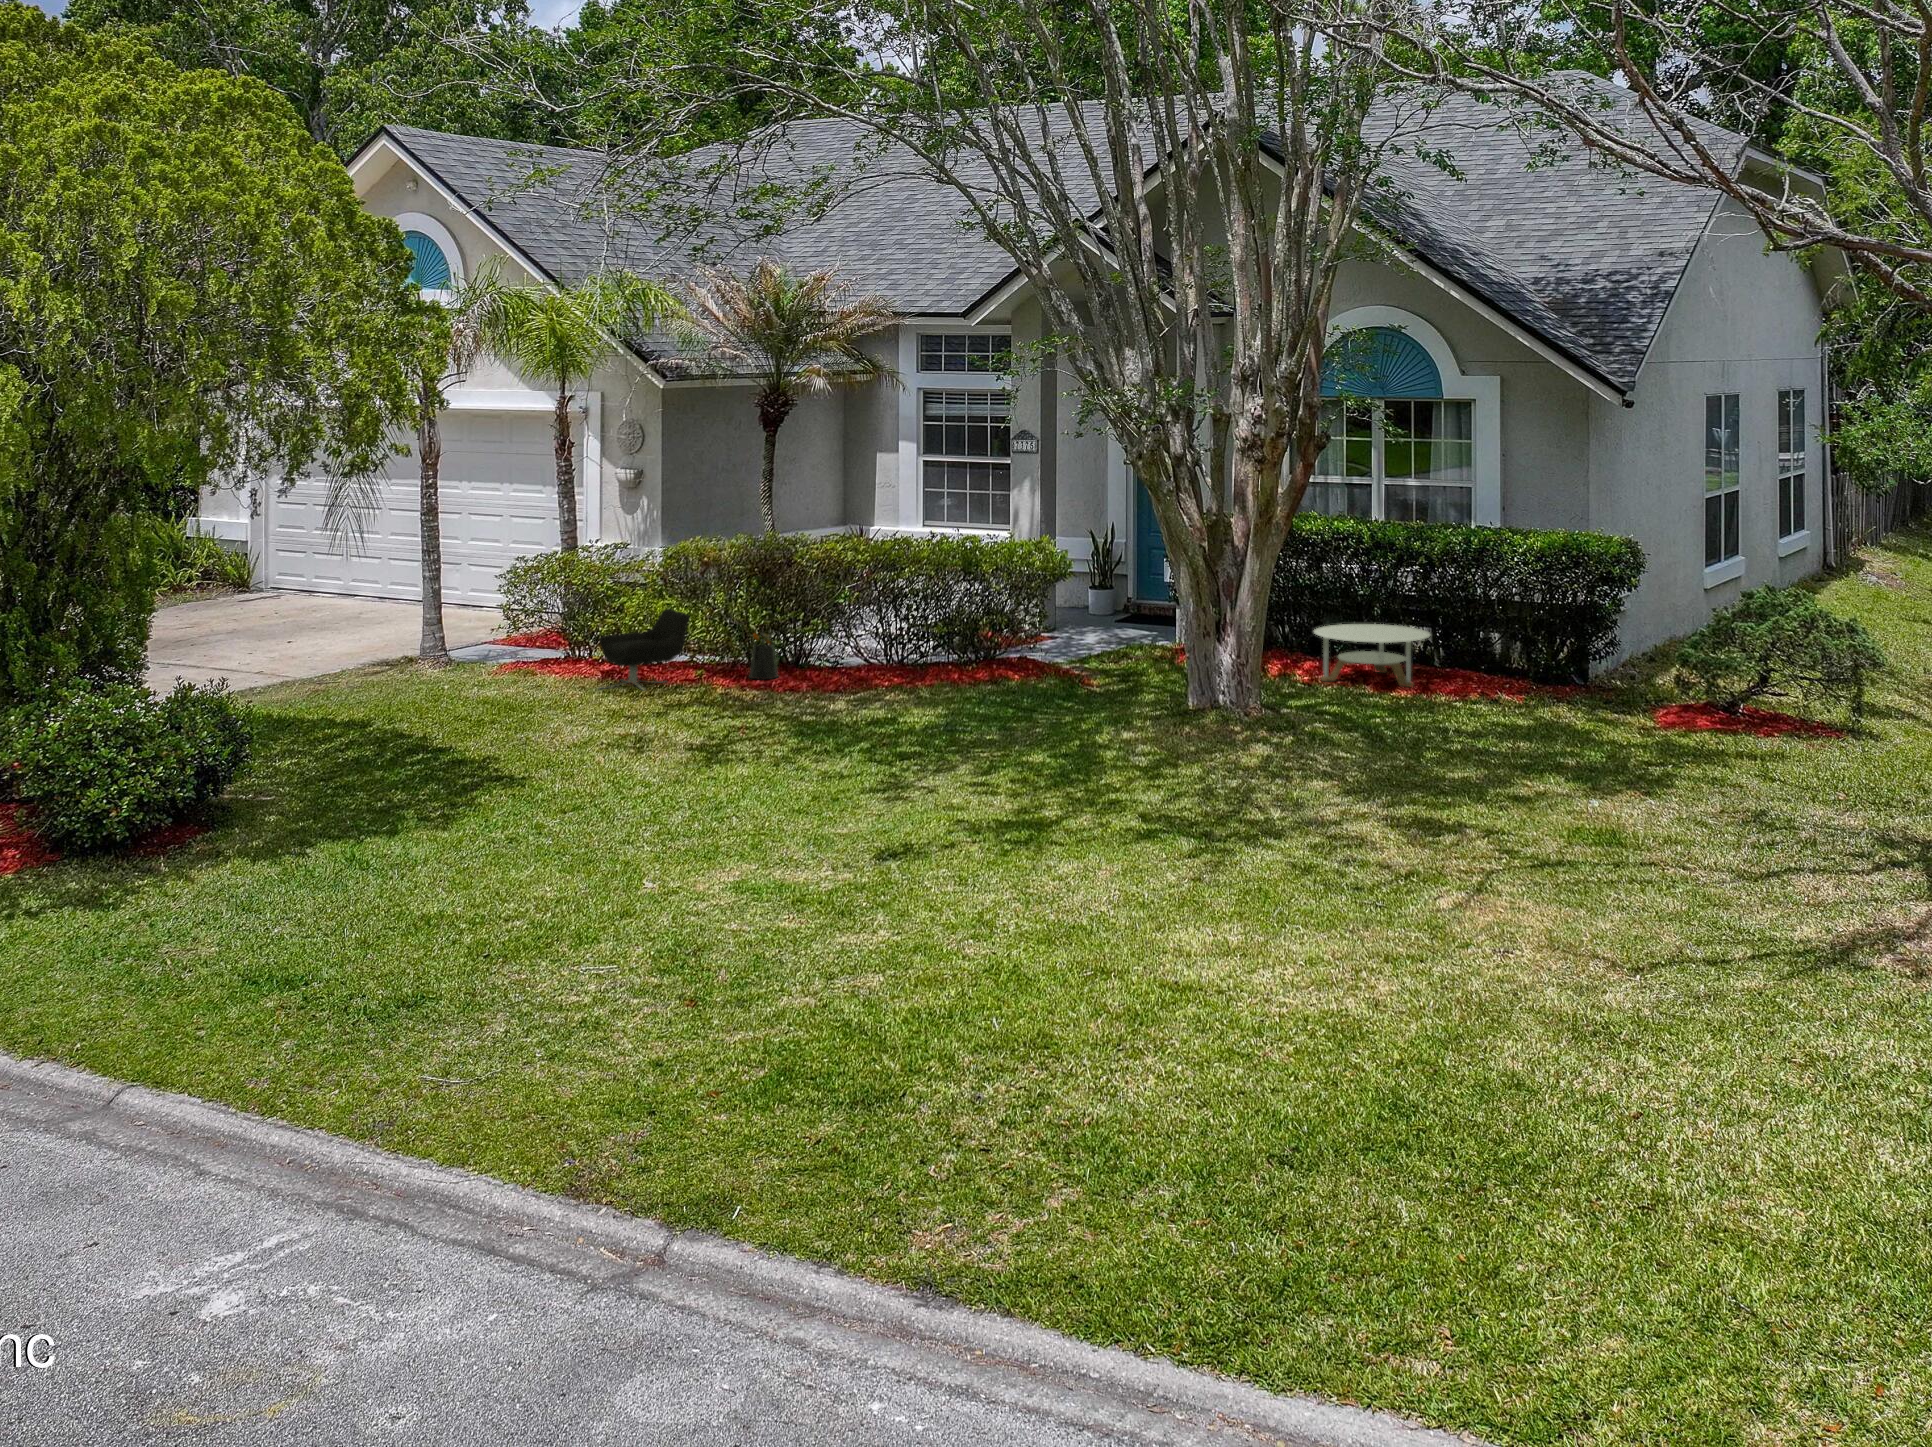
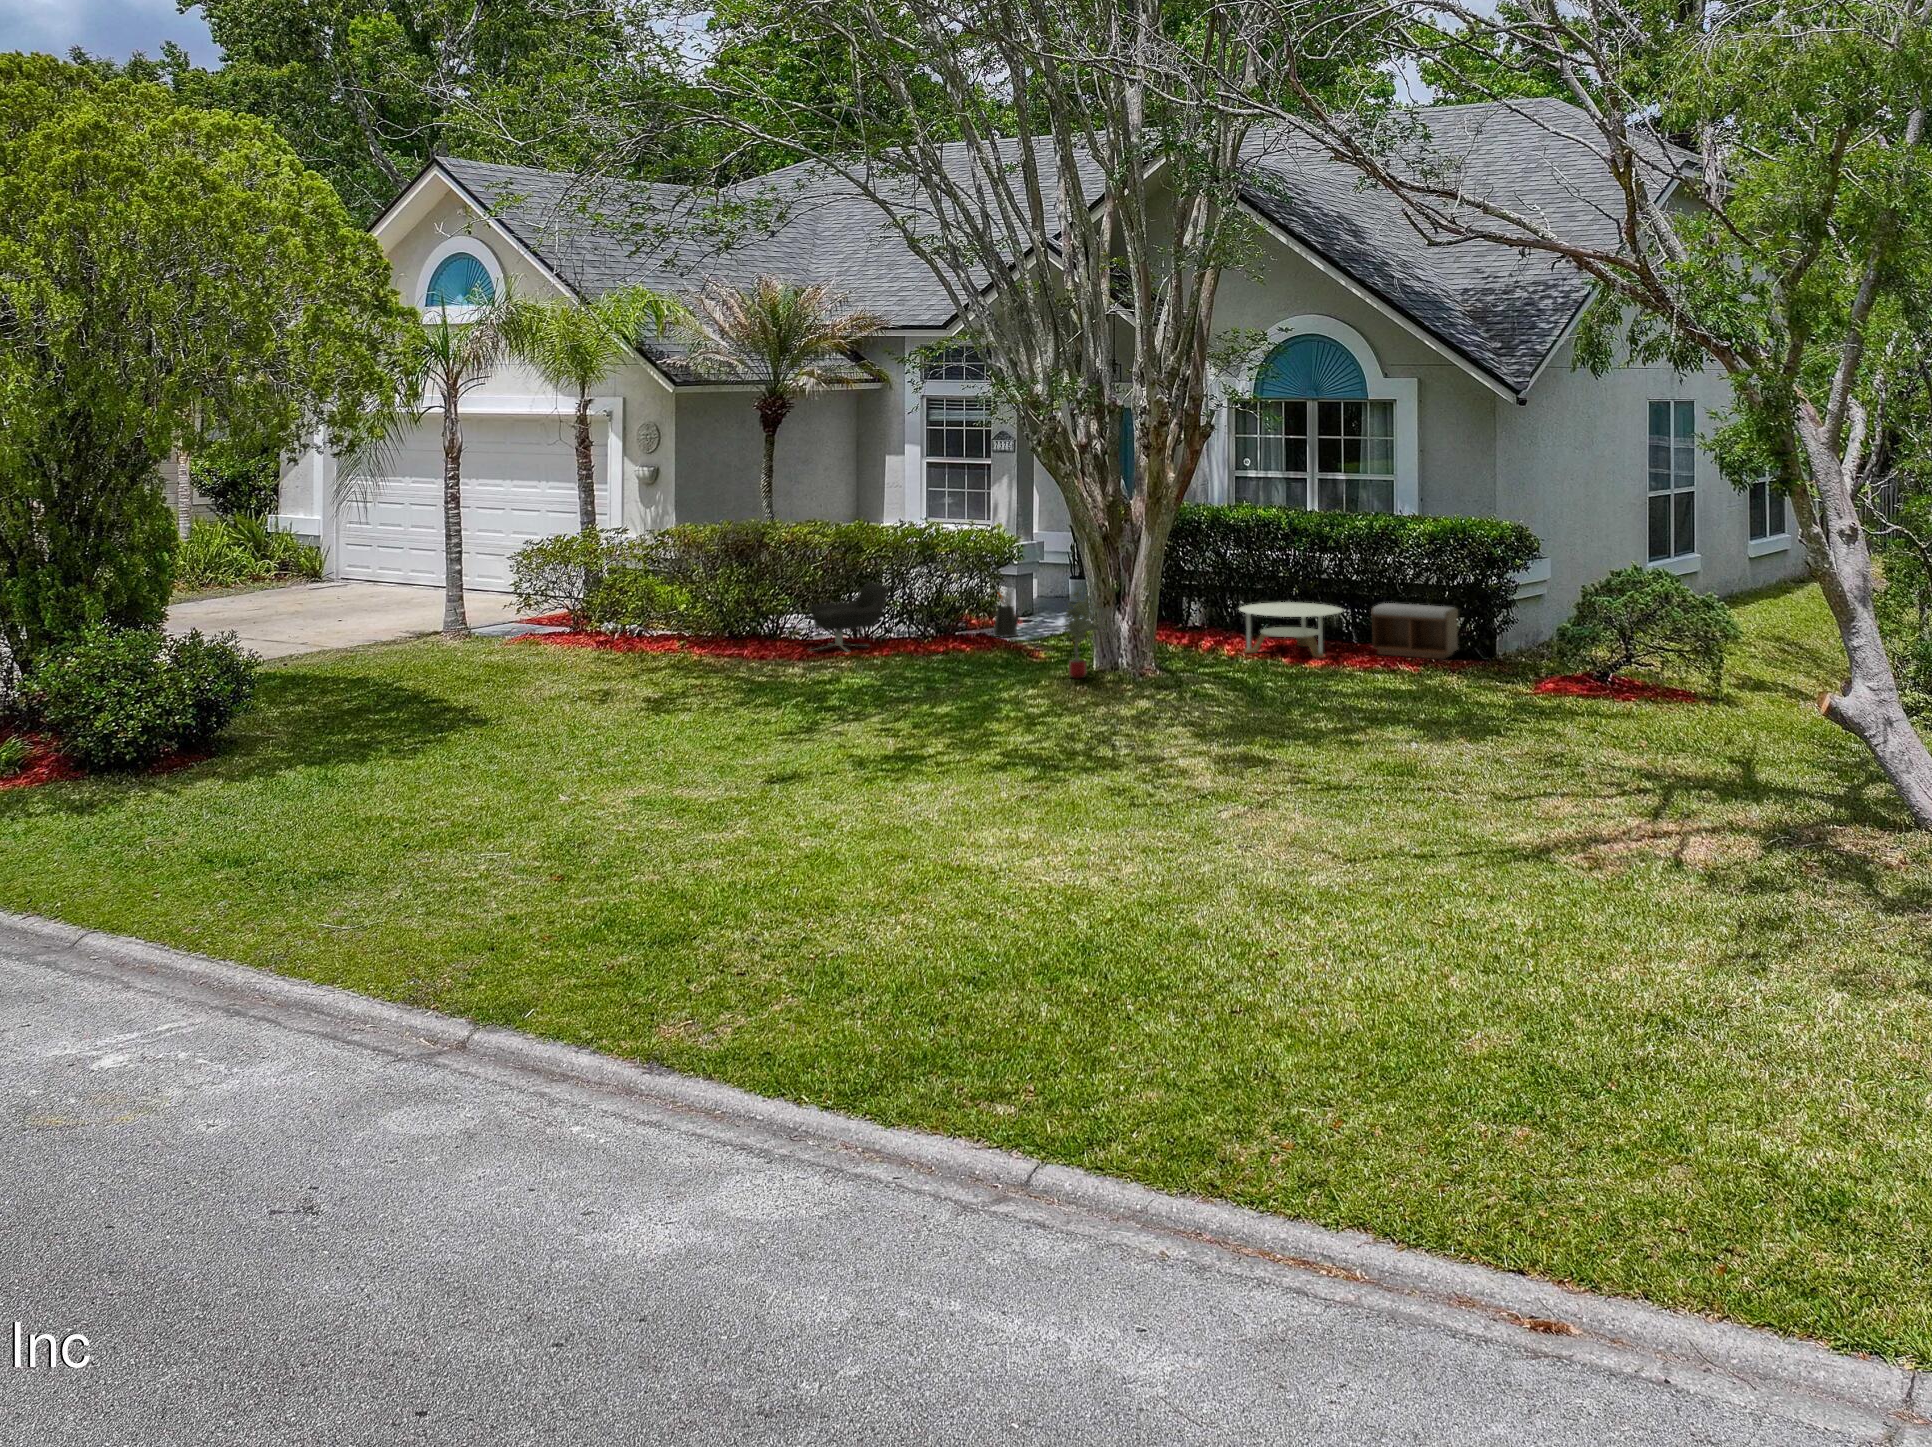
lounge chair: present [599,608,690,690] -> present [810,582,889,651]
potted tree: none [1135,614,1191,716] -> present [1064,588,1107,679]
bench: none [1462,626,1558,689] -> present [1371,603,1458,659]
watering can: present [750,634,778,679] -> present [994,594,1020,637]

